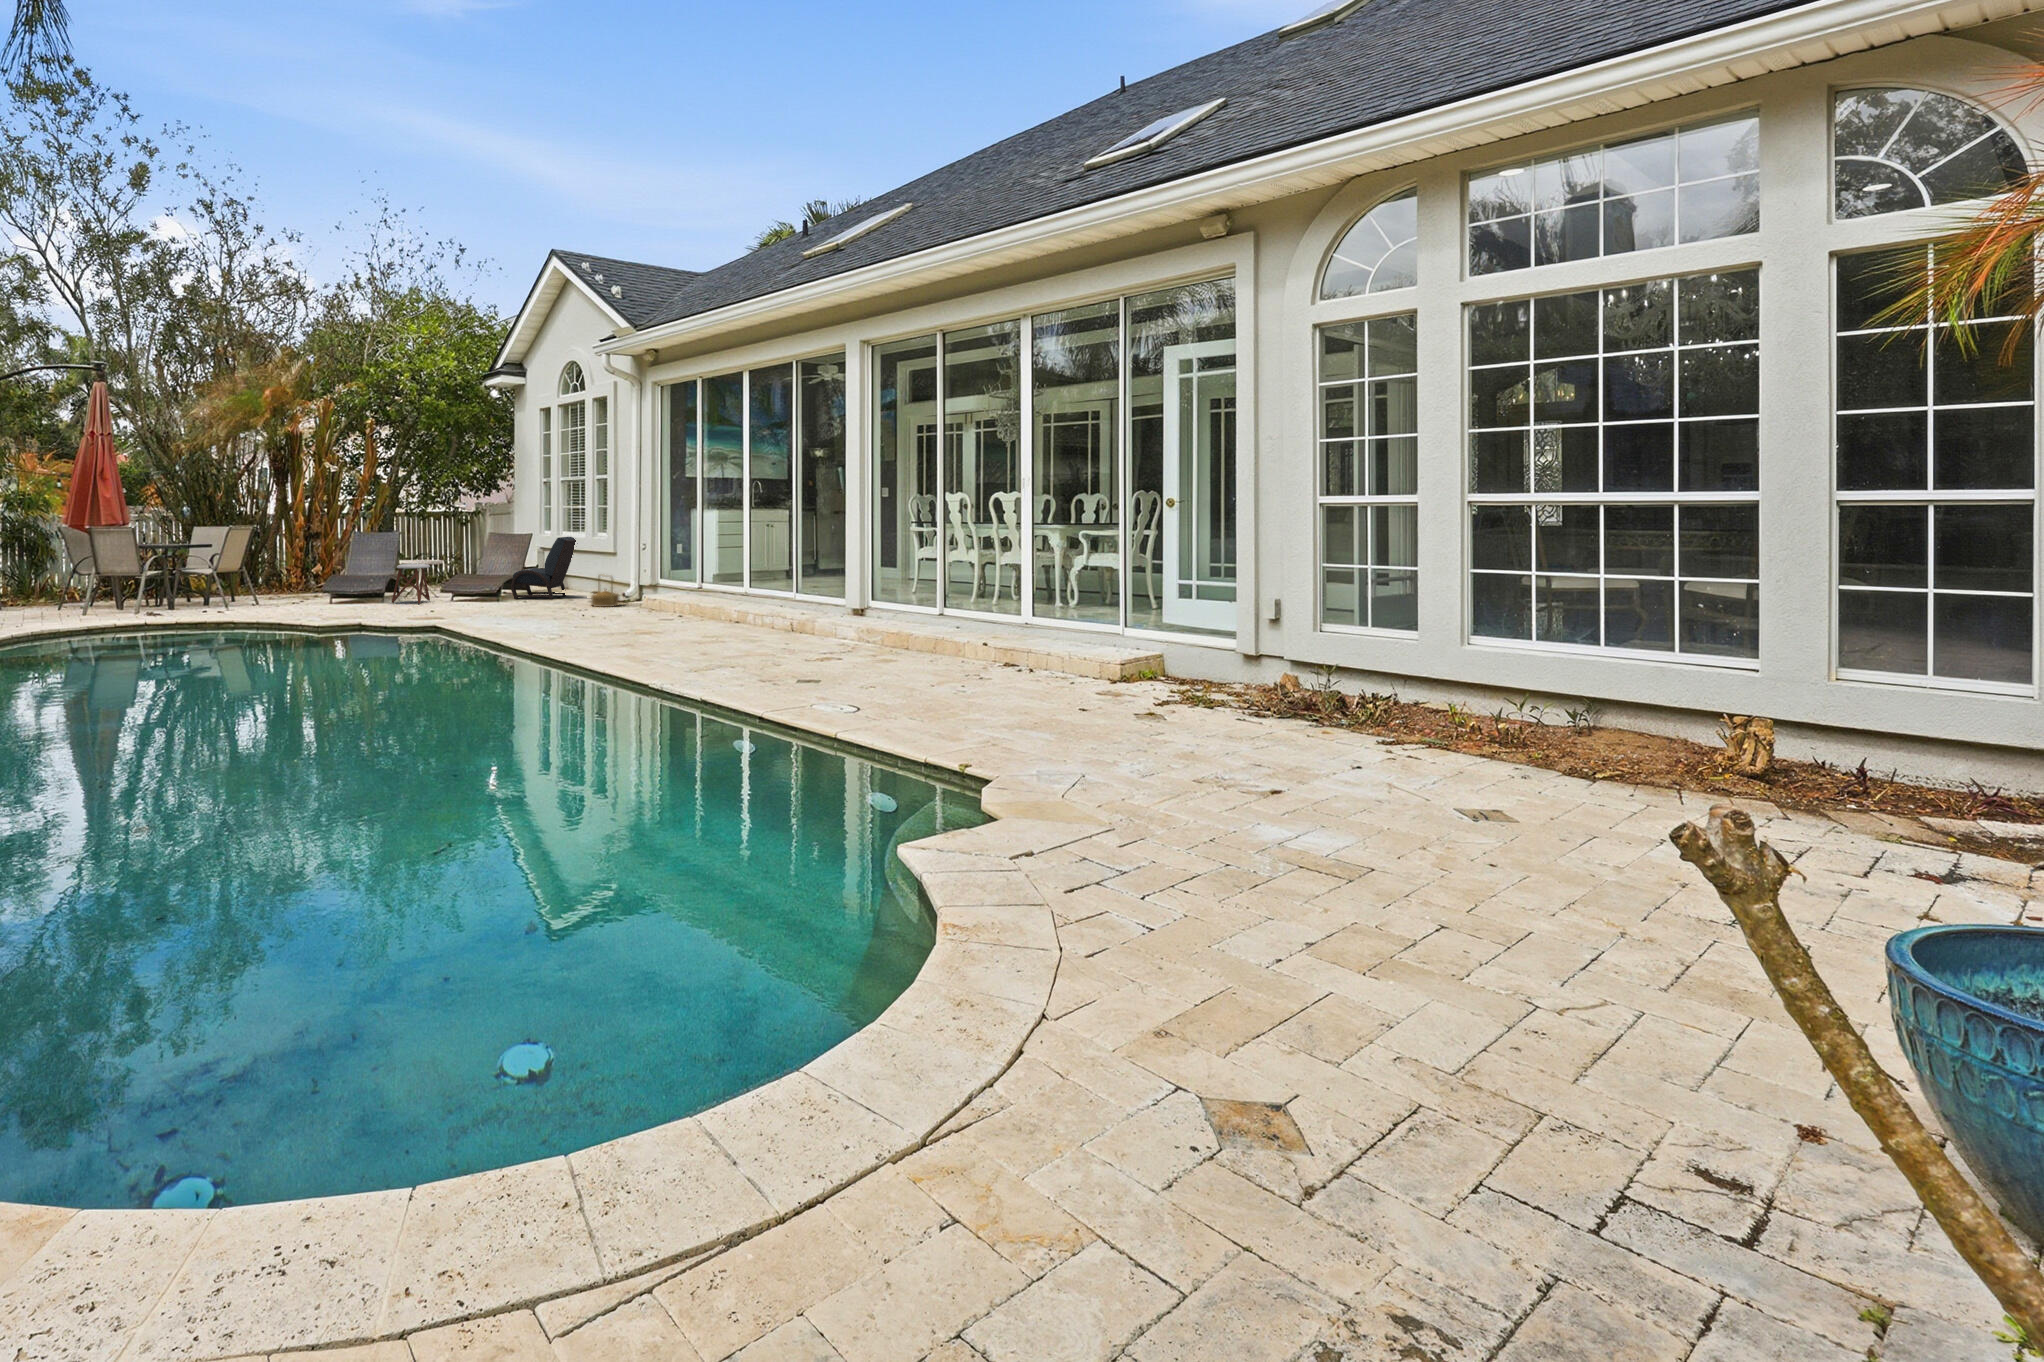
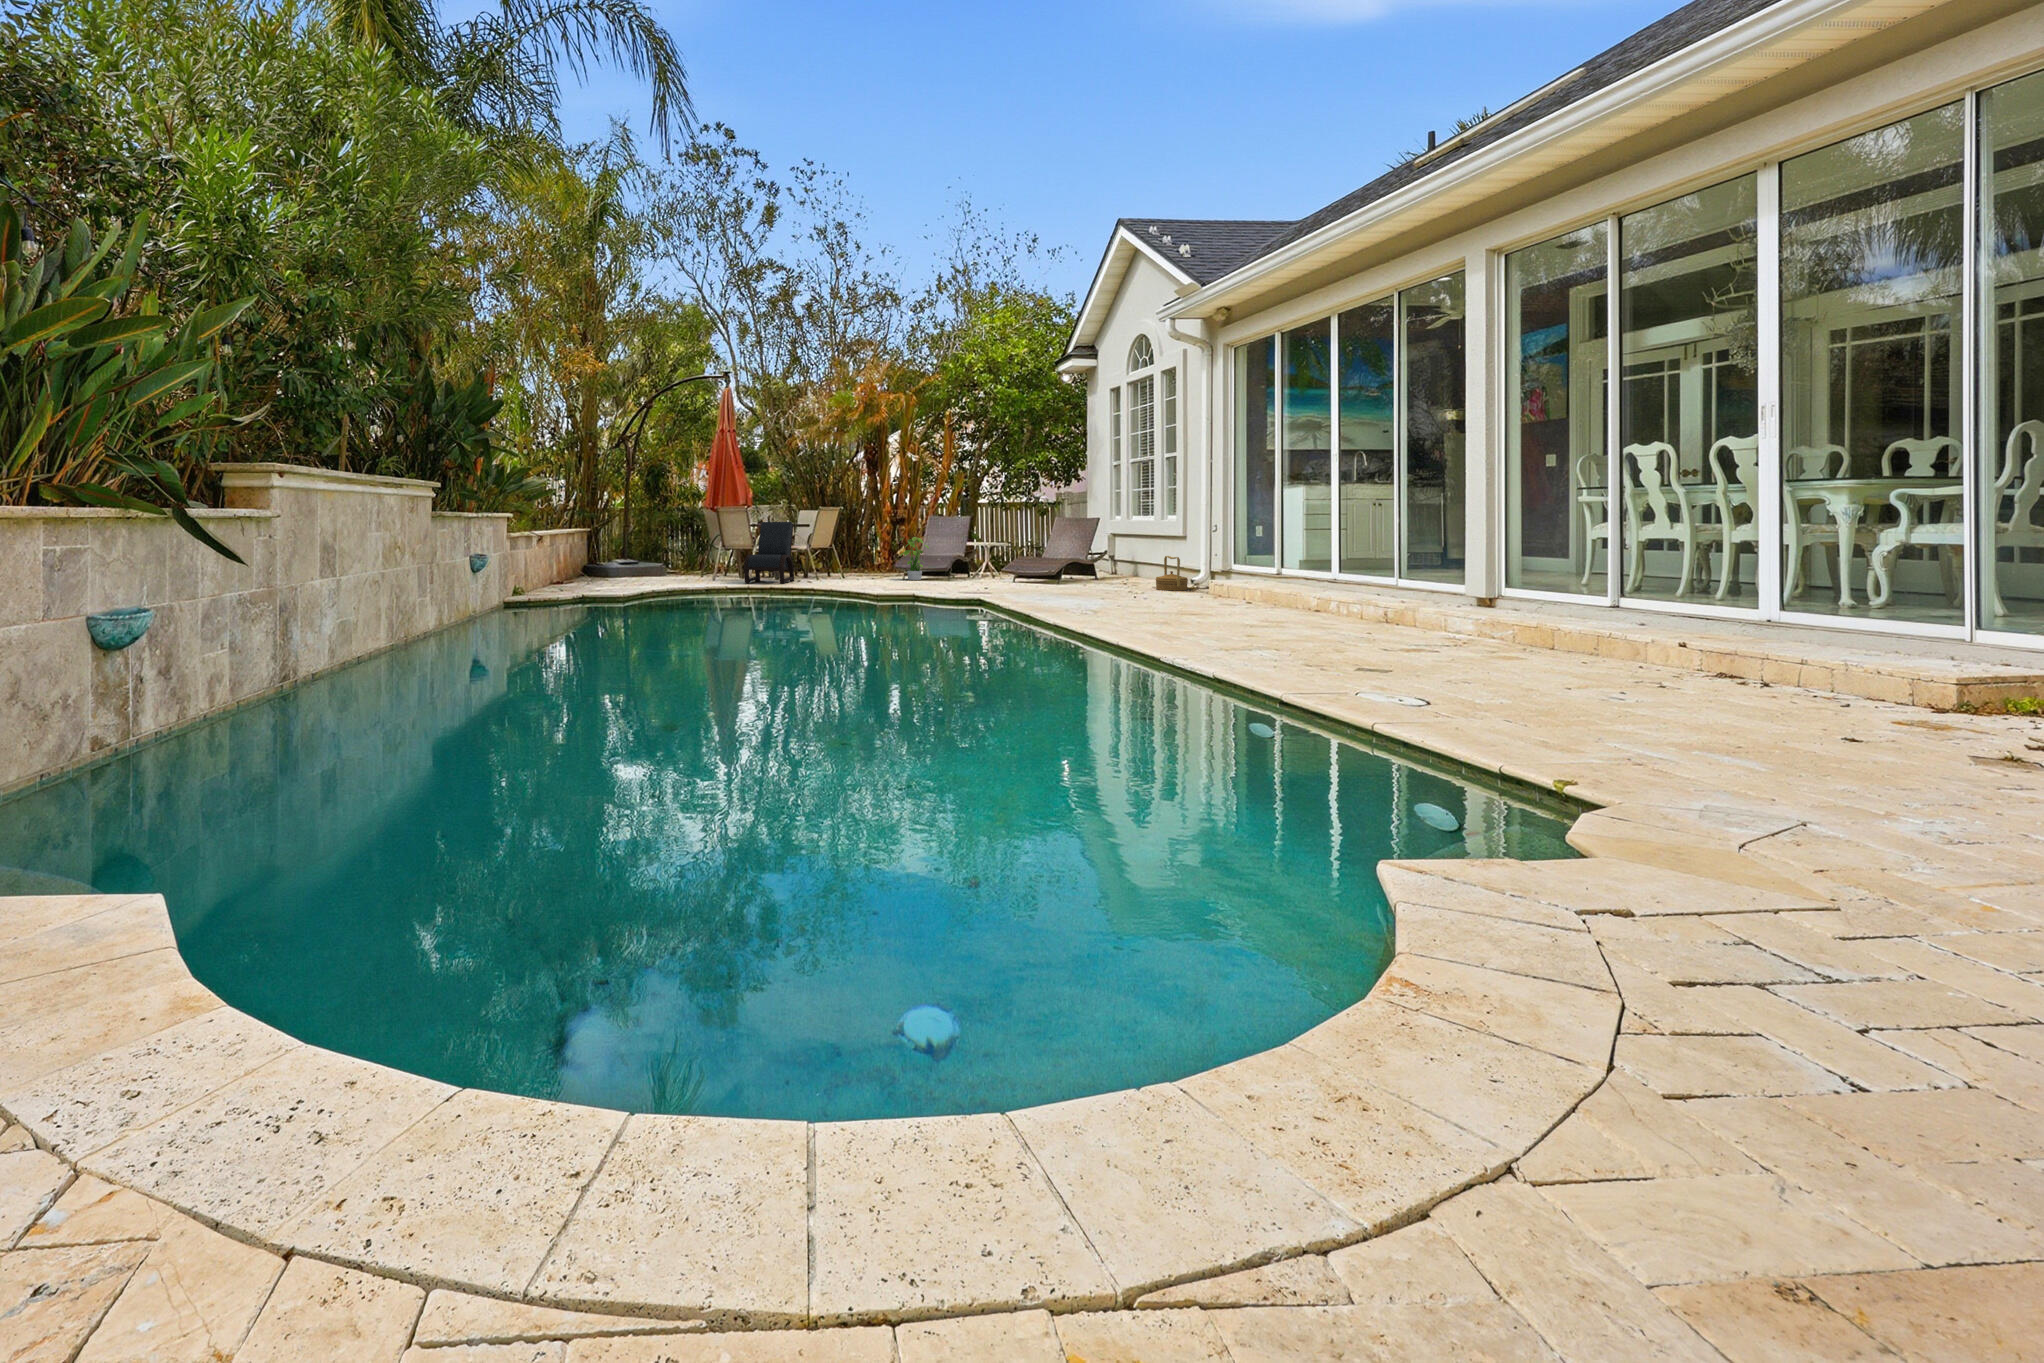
lounge chair: present [511,537,578,599] -> present [744,522,794,584]
potted plant: none [318,558,354,606] -> present [900,537,929,580]
stool: present [392,564,430,604] -> none [963,543,998,581]

